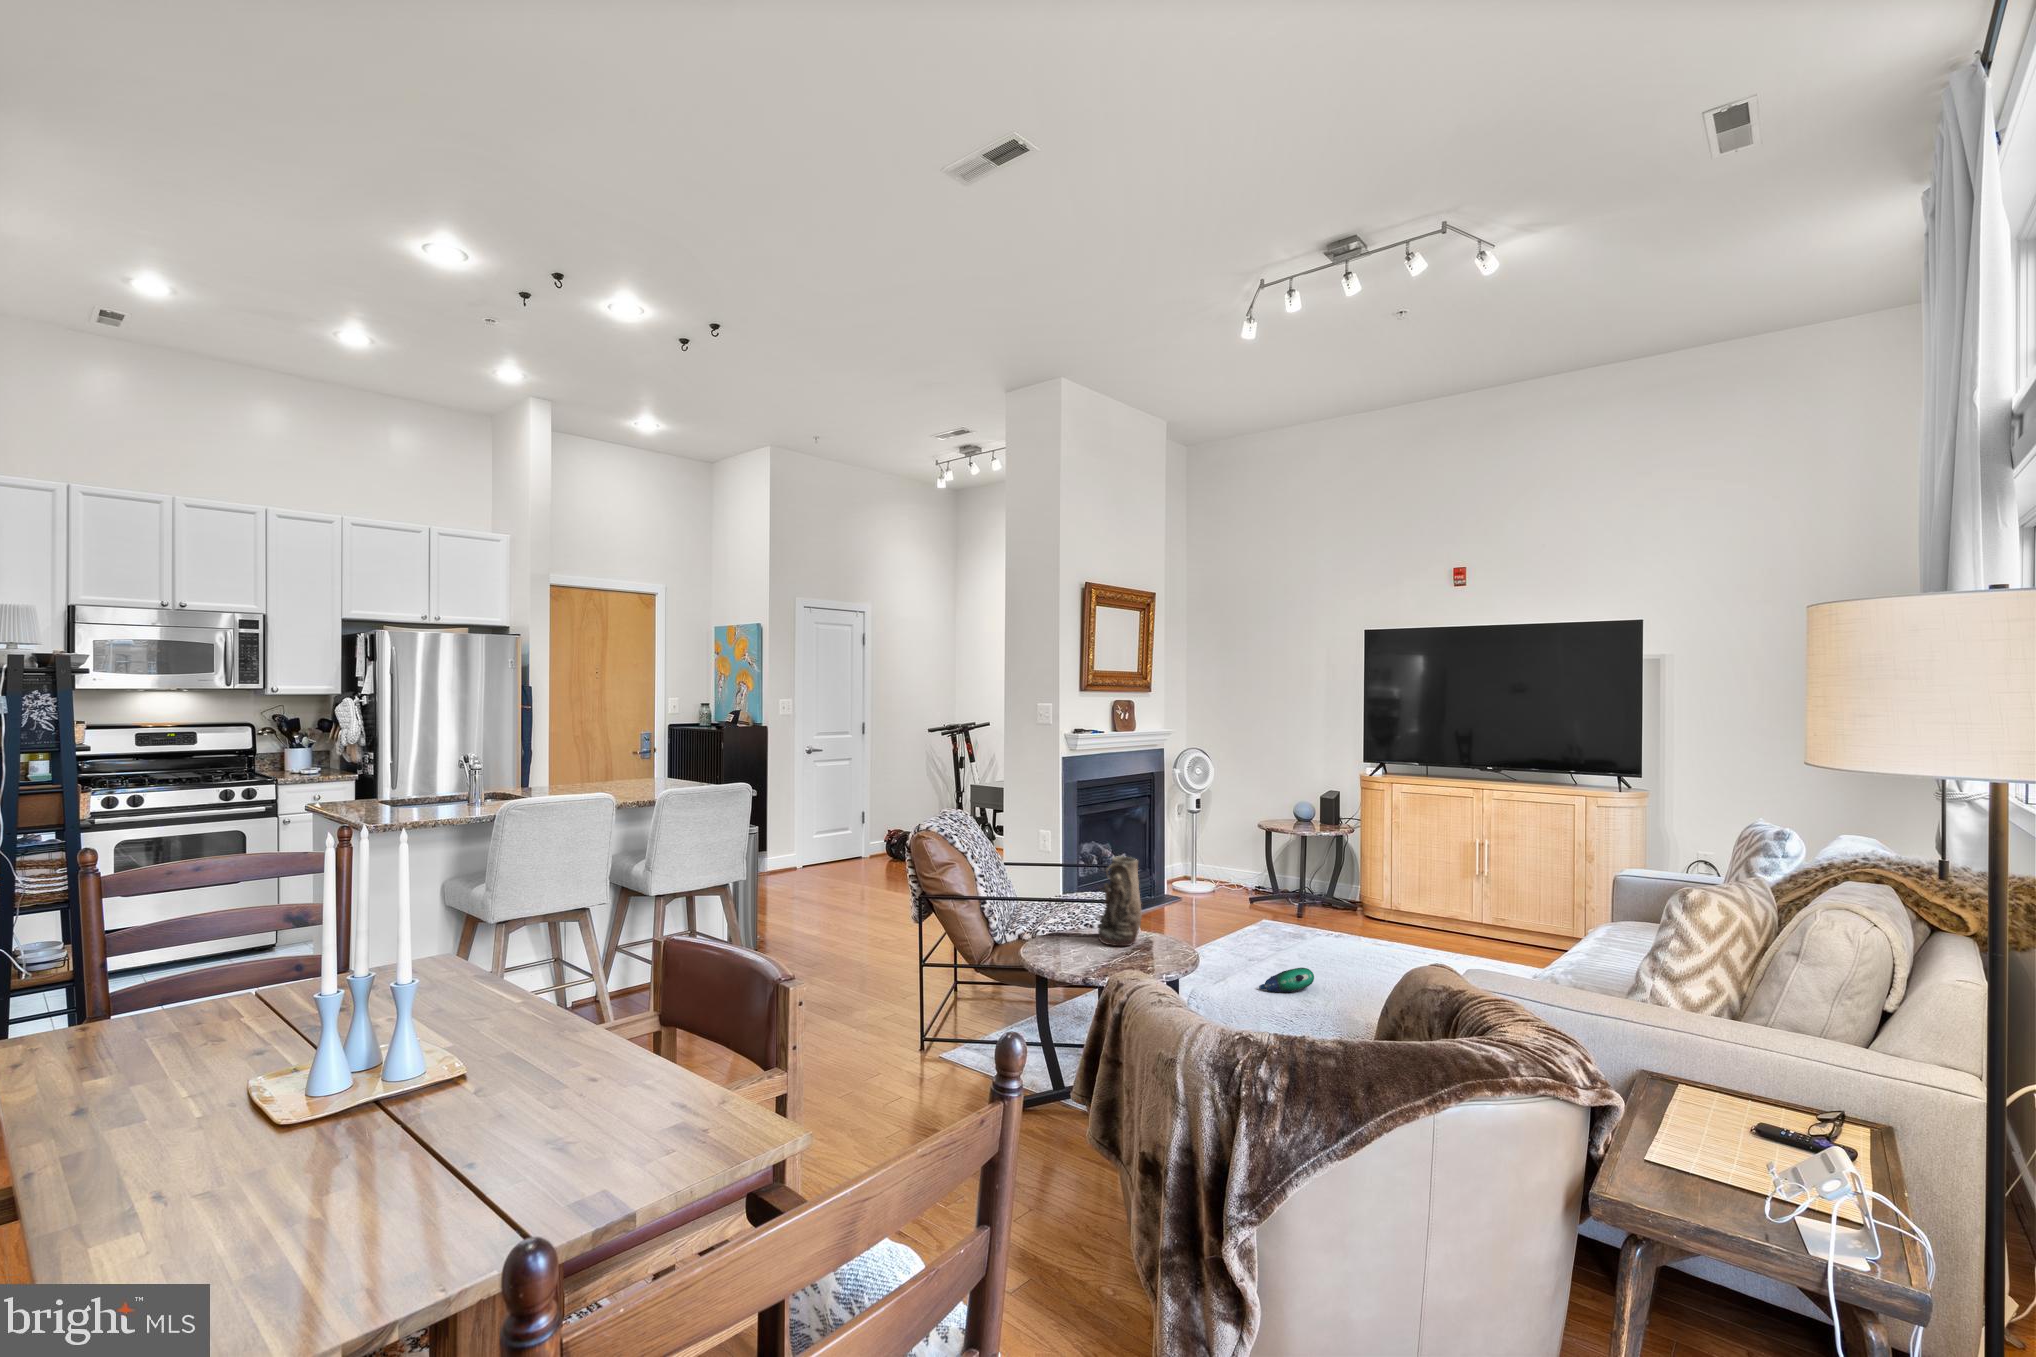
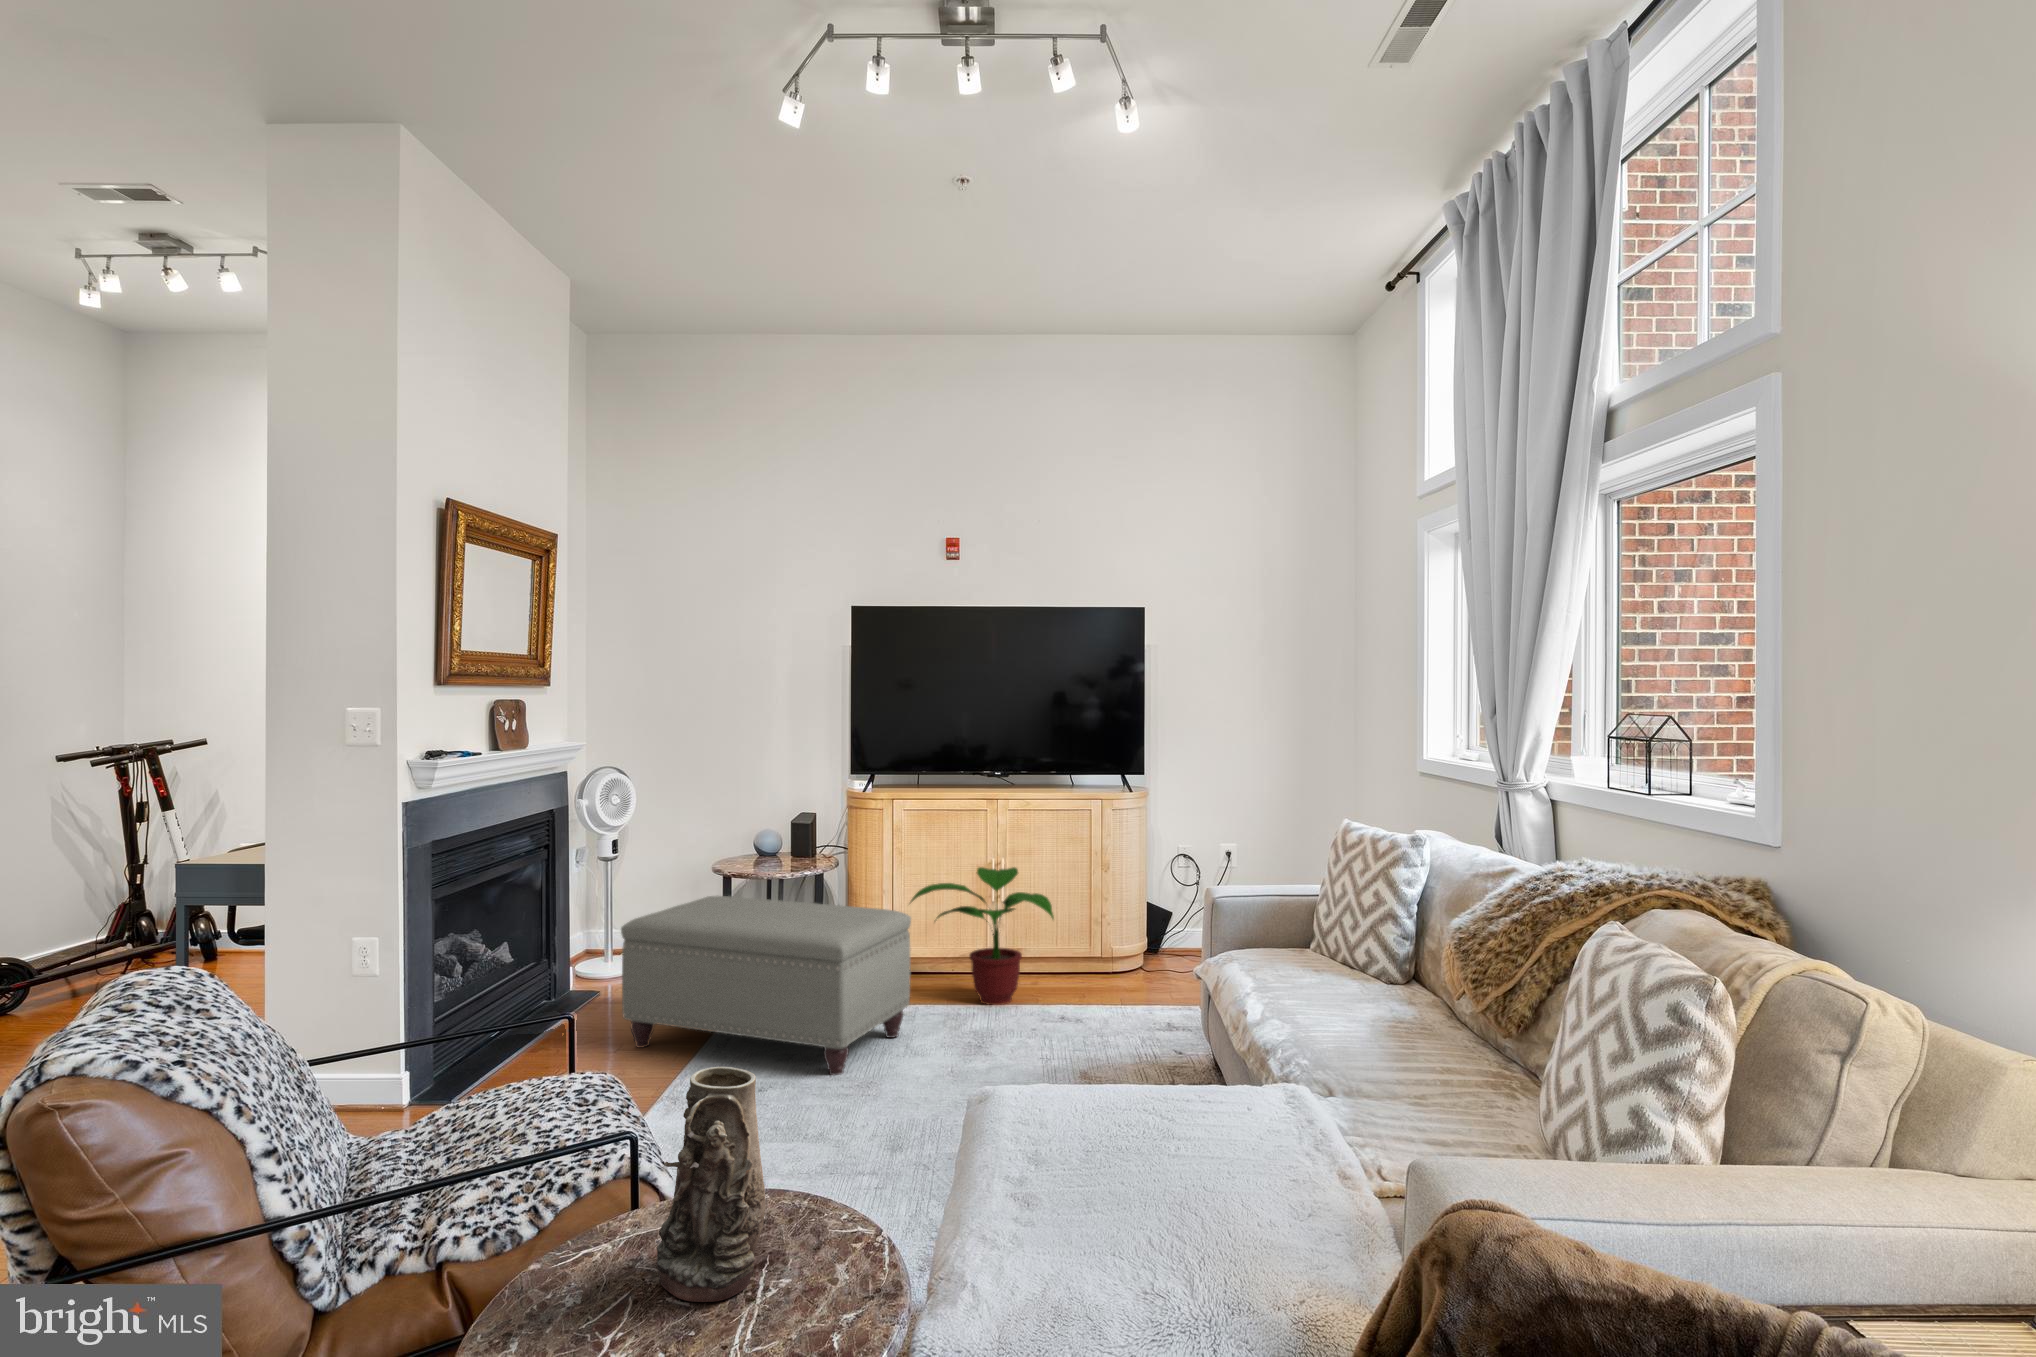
ottoman: none [1183,838,1377,960] -> present [621,896,911,1075]
potted plant: none [1389,842,1514,949] -> present [911,867,1054,1005]
plush toy: present [1259,968,1314,993] -> none [812,1108,889,1164]

